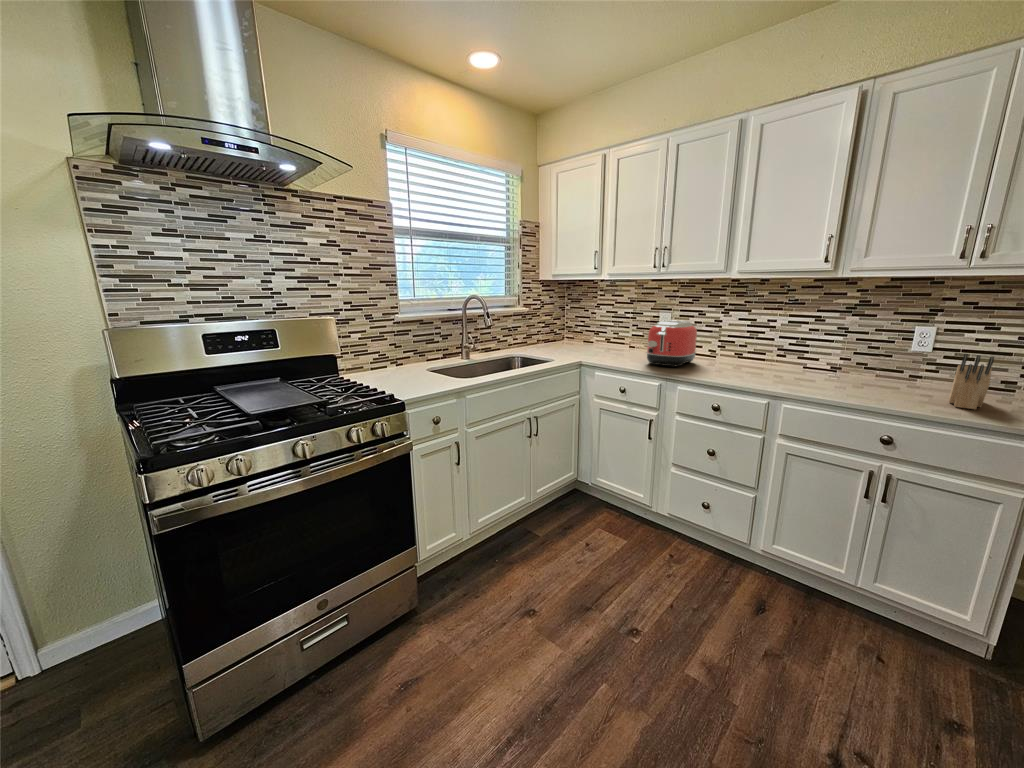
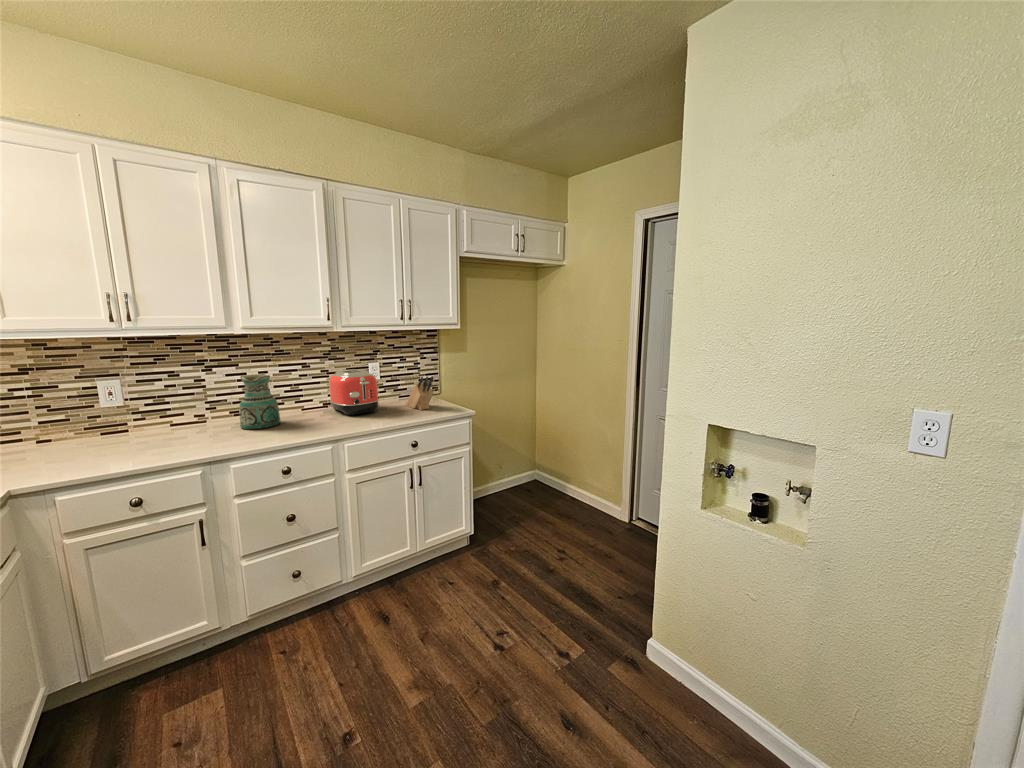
ceramic pitcher: none [722,320,767,372] -> present [239,373,280,429]
toaster: present [646,321,697,367] -> present [329,369,379,415]

